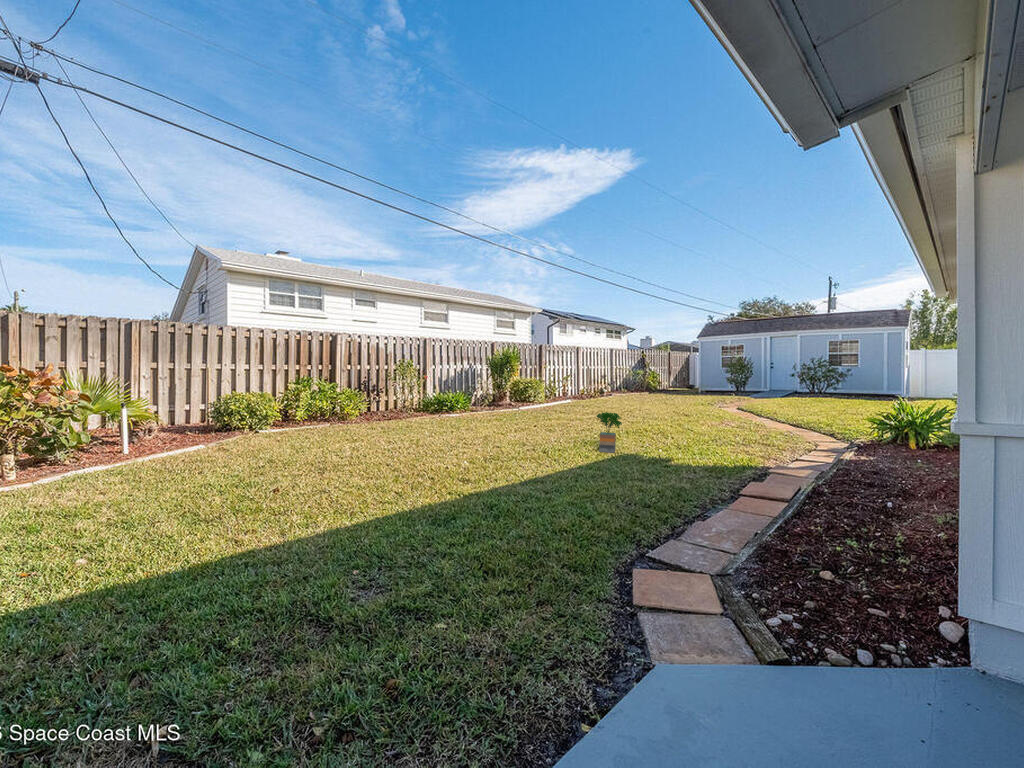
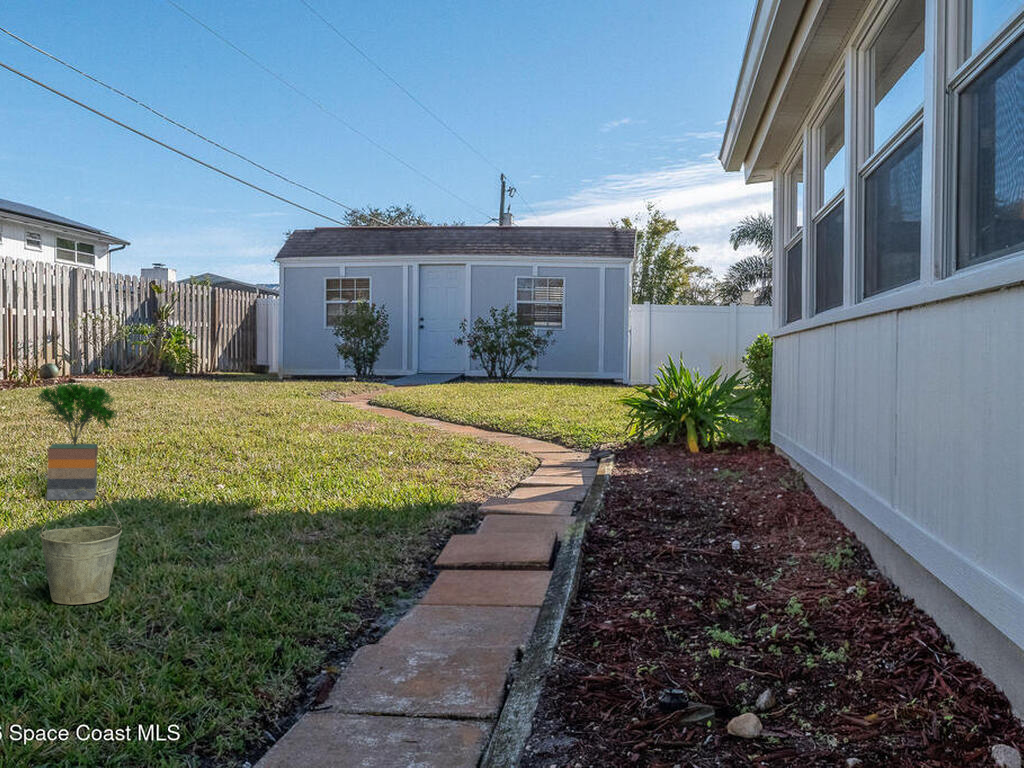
bucket: none [596,456,620,492] -> present [40,488,122,605]

